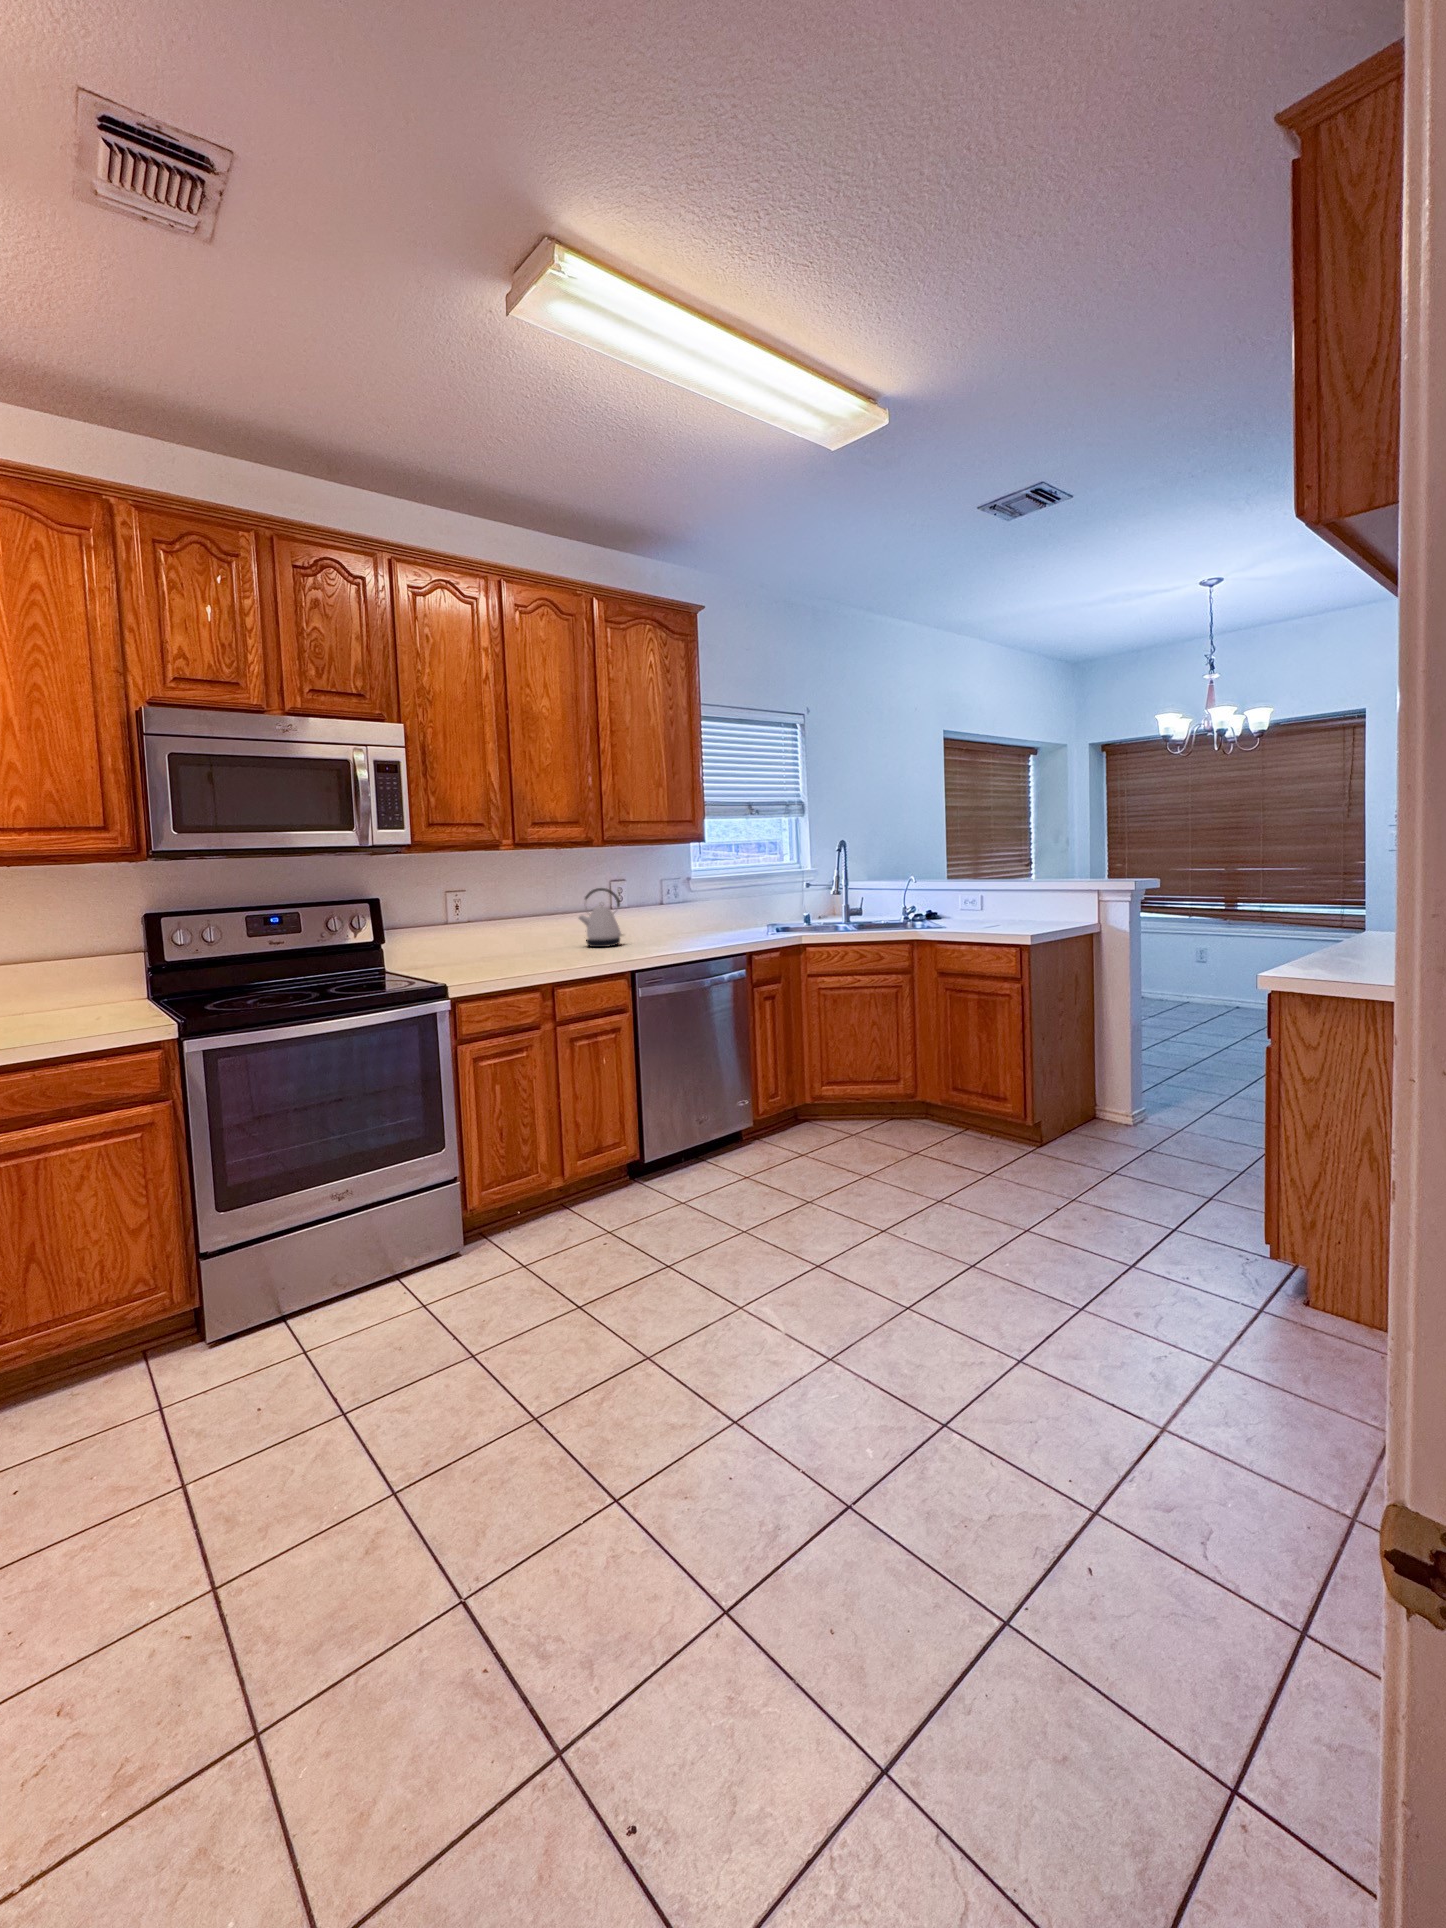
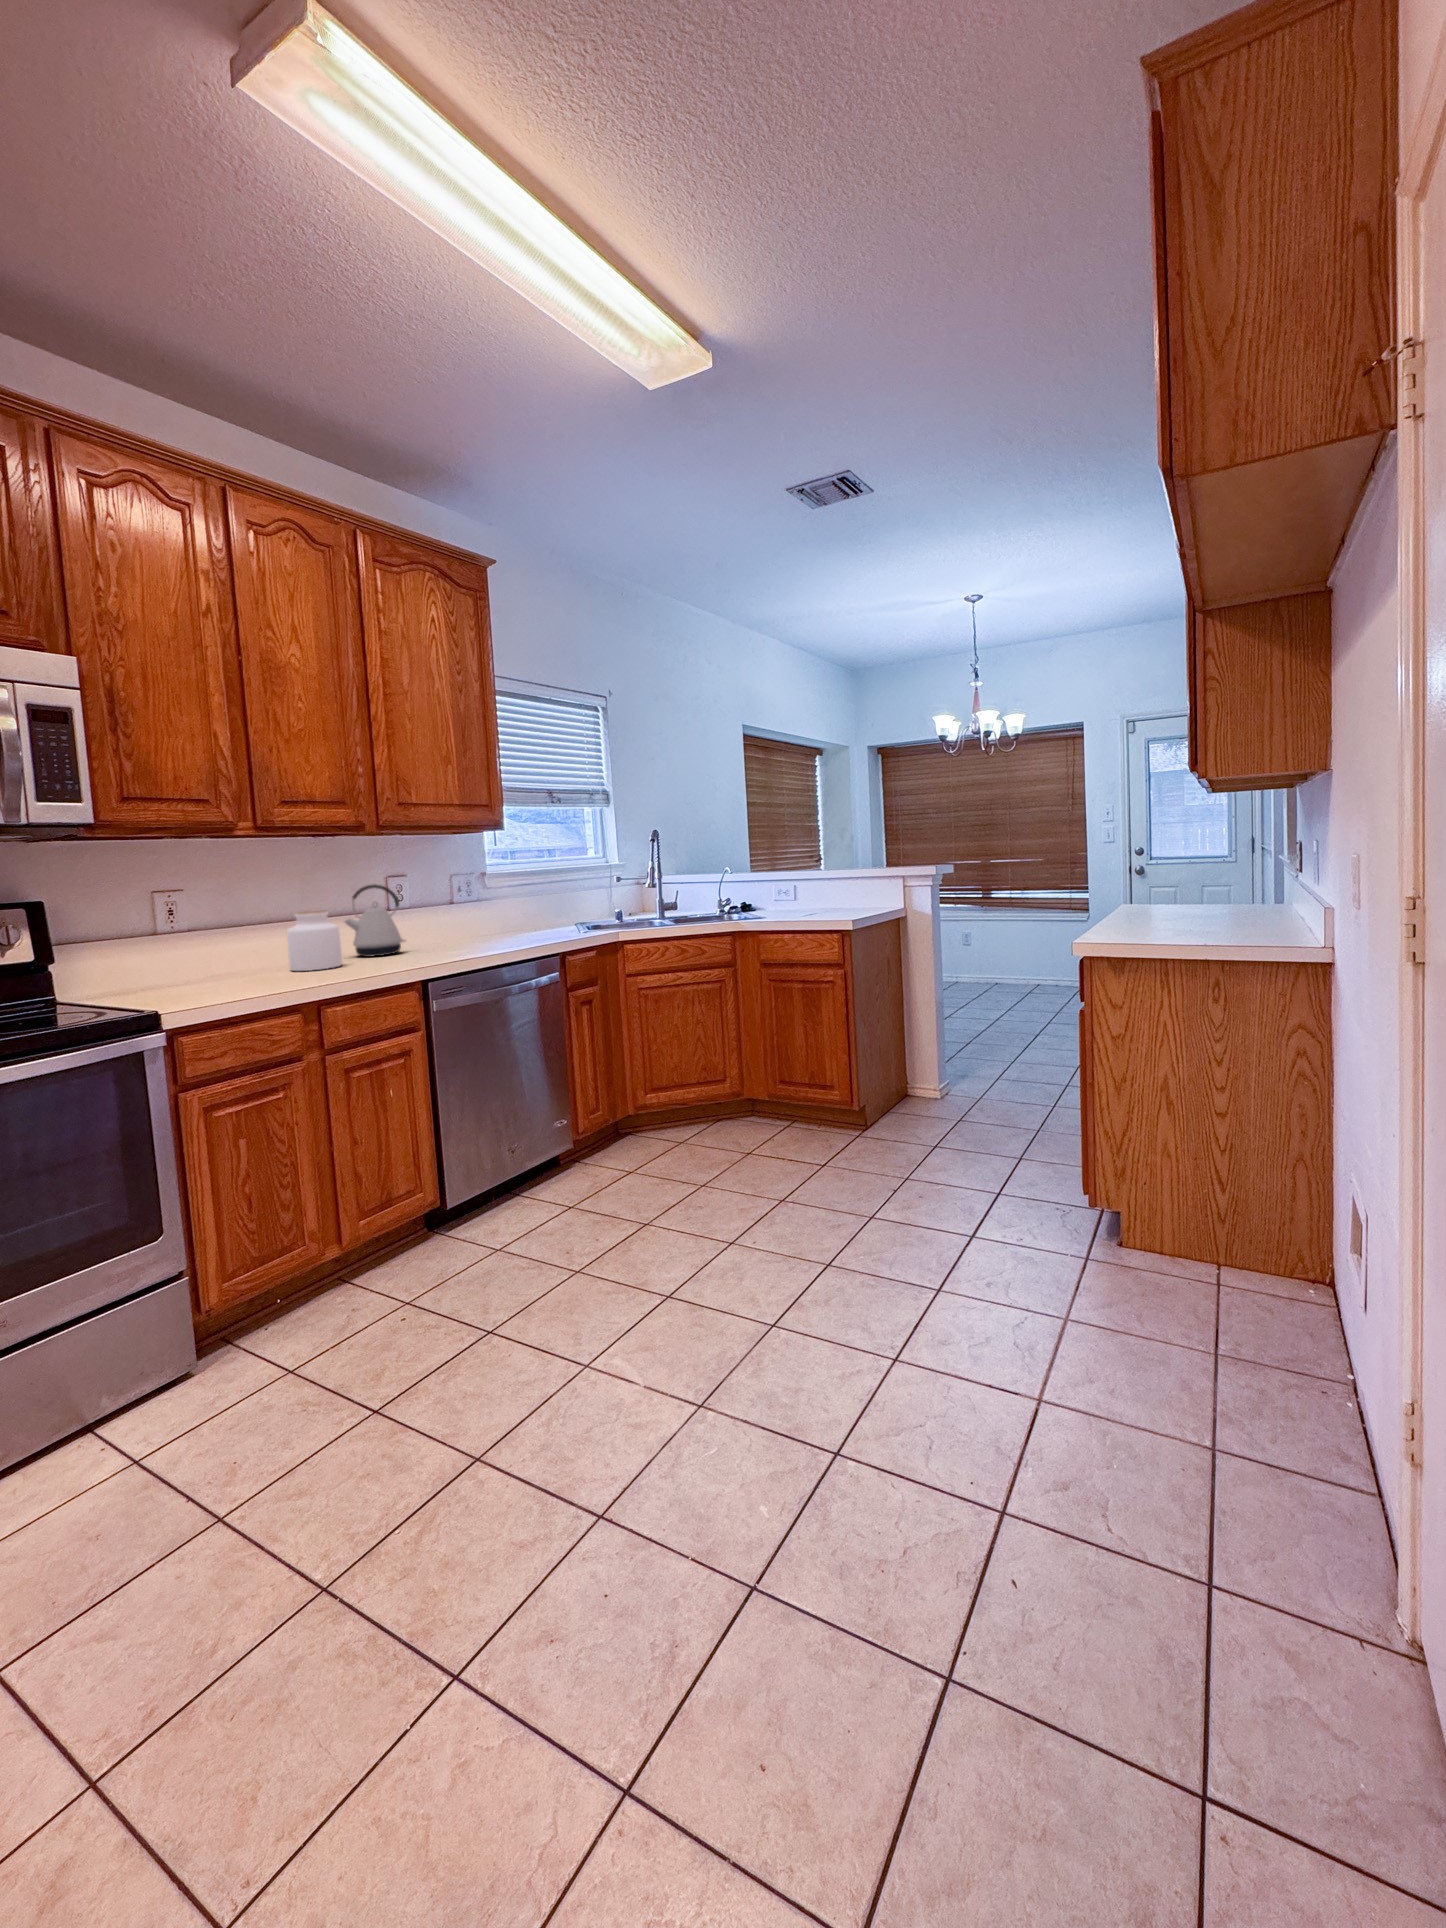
jar: none [535,909,575,957] -> present [287,910,342,971]

